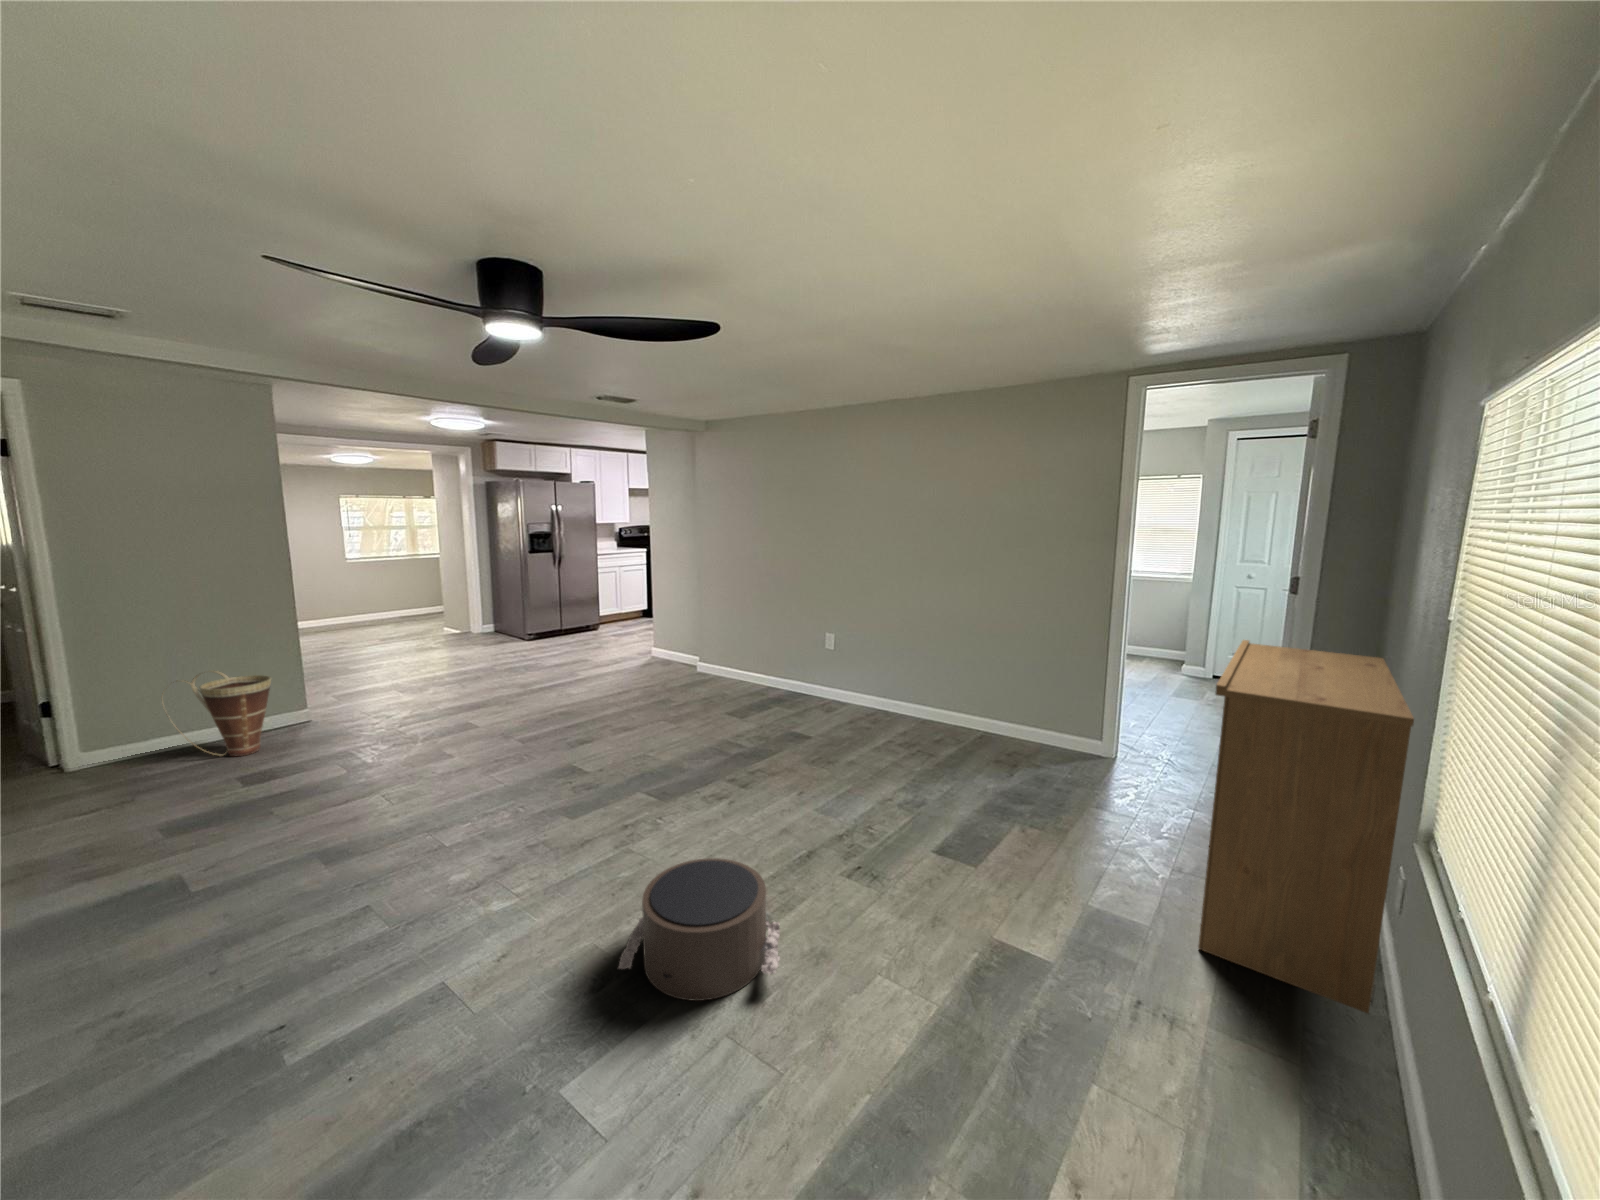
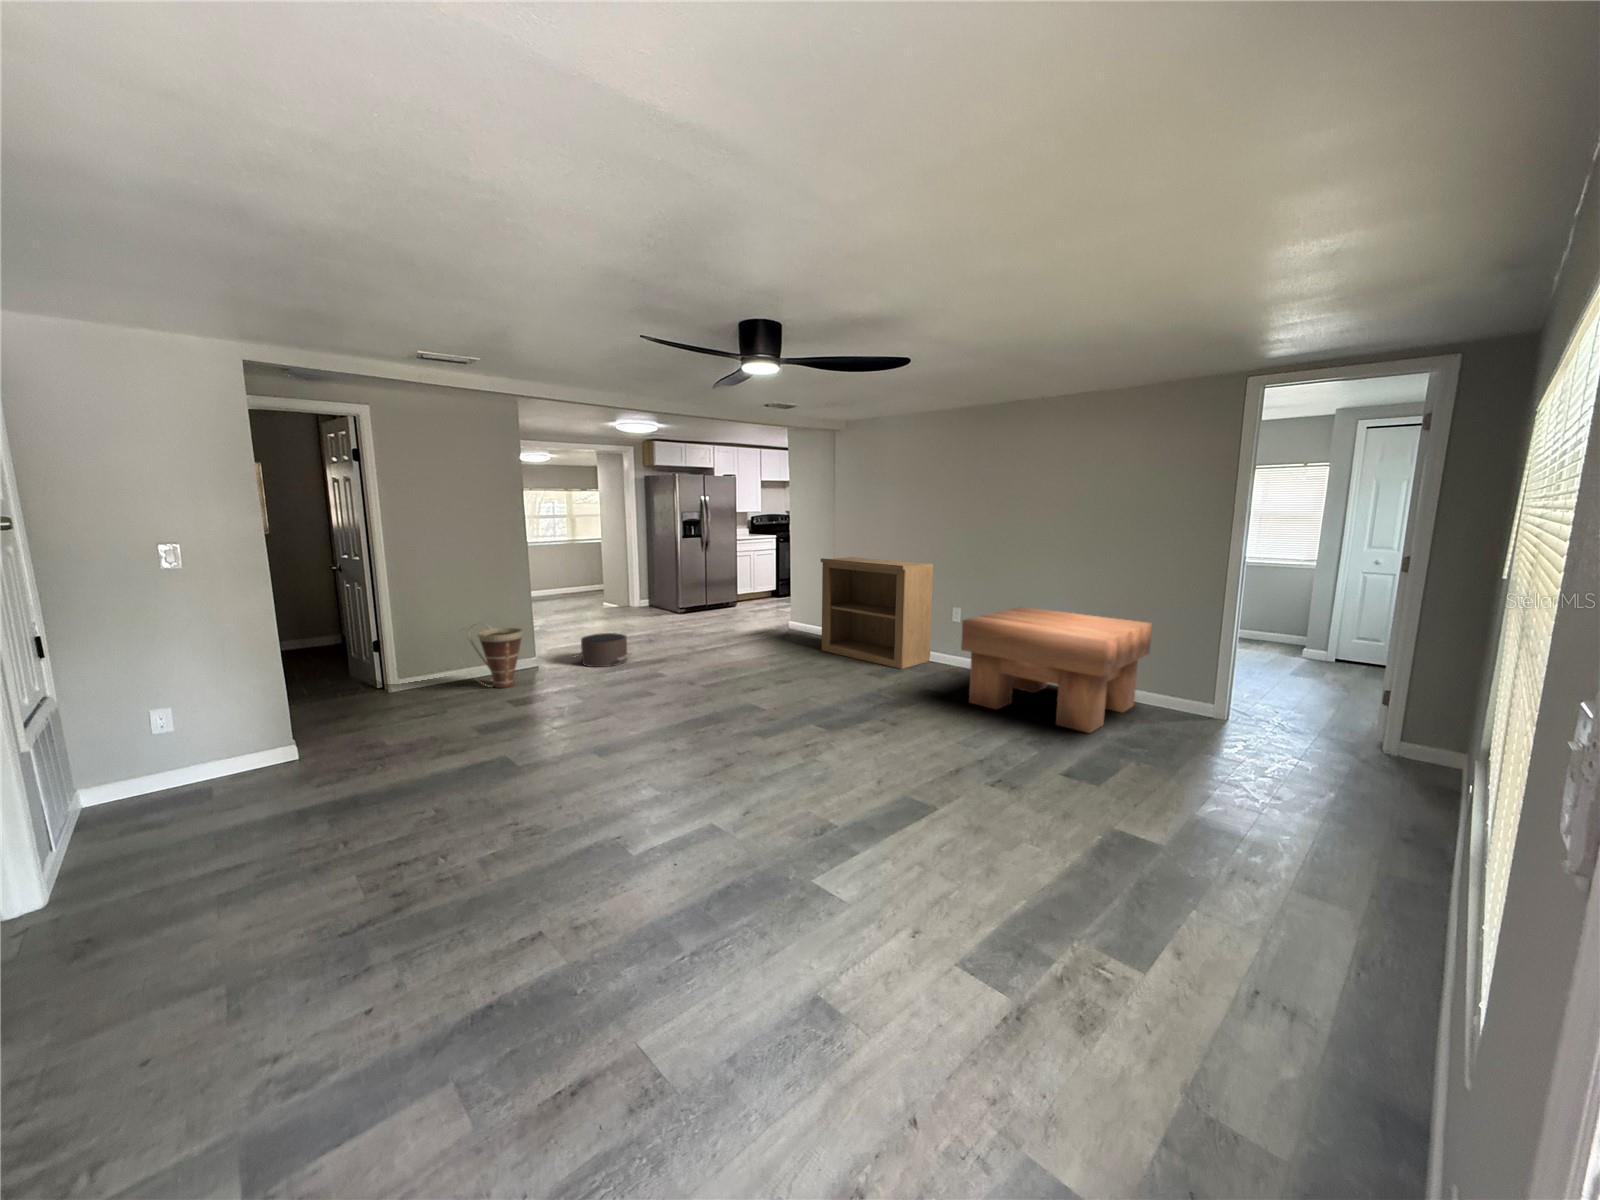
coffee table: none [828,632,1036,785] -> present [961,607,1152,733]
bookshelf: present [1198,640,1414,1013] -> present [821,557,933,669]
pouf: present [618,858,780,1001] -> present [573,633,631,667]

